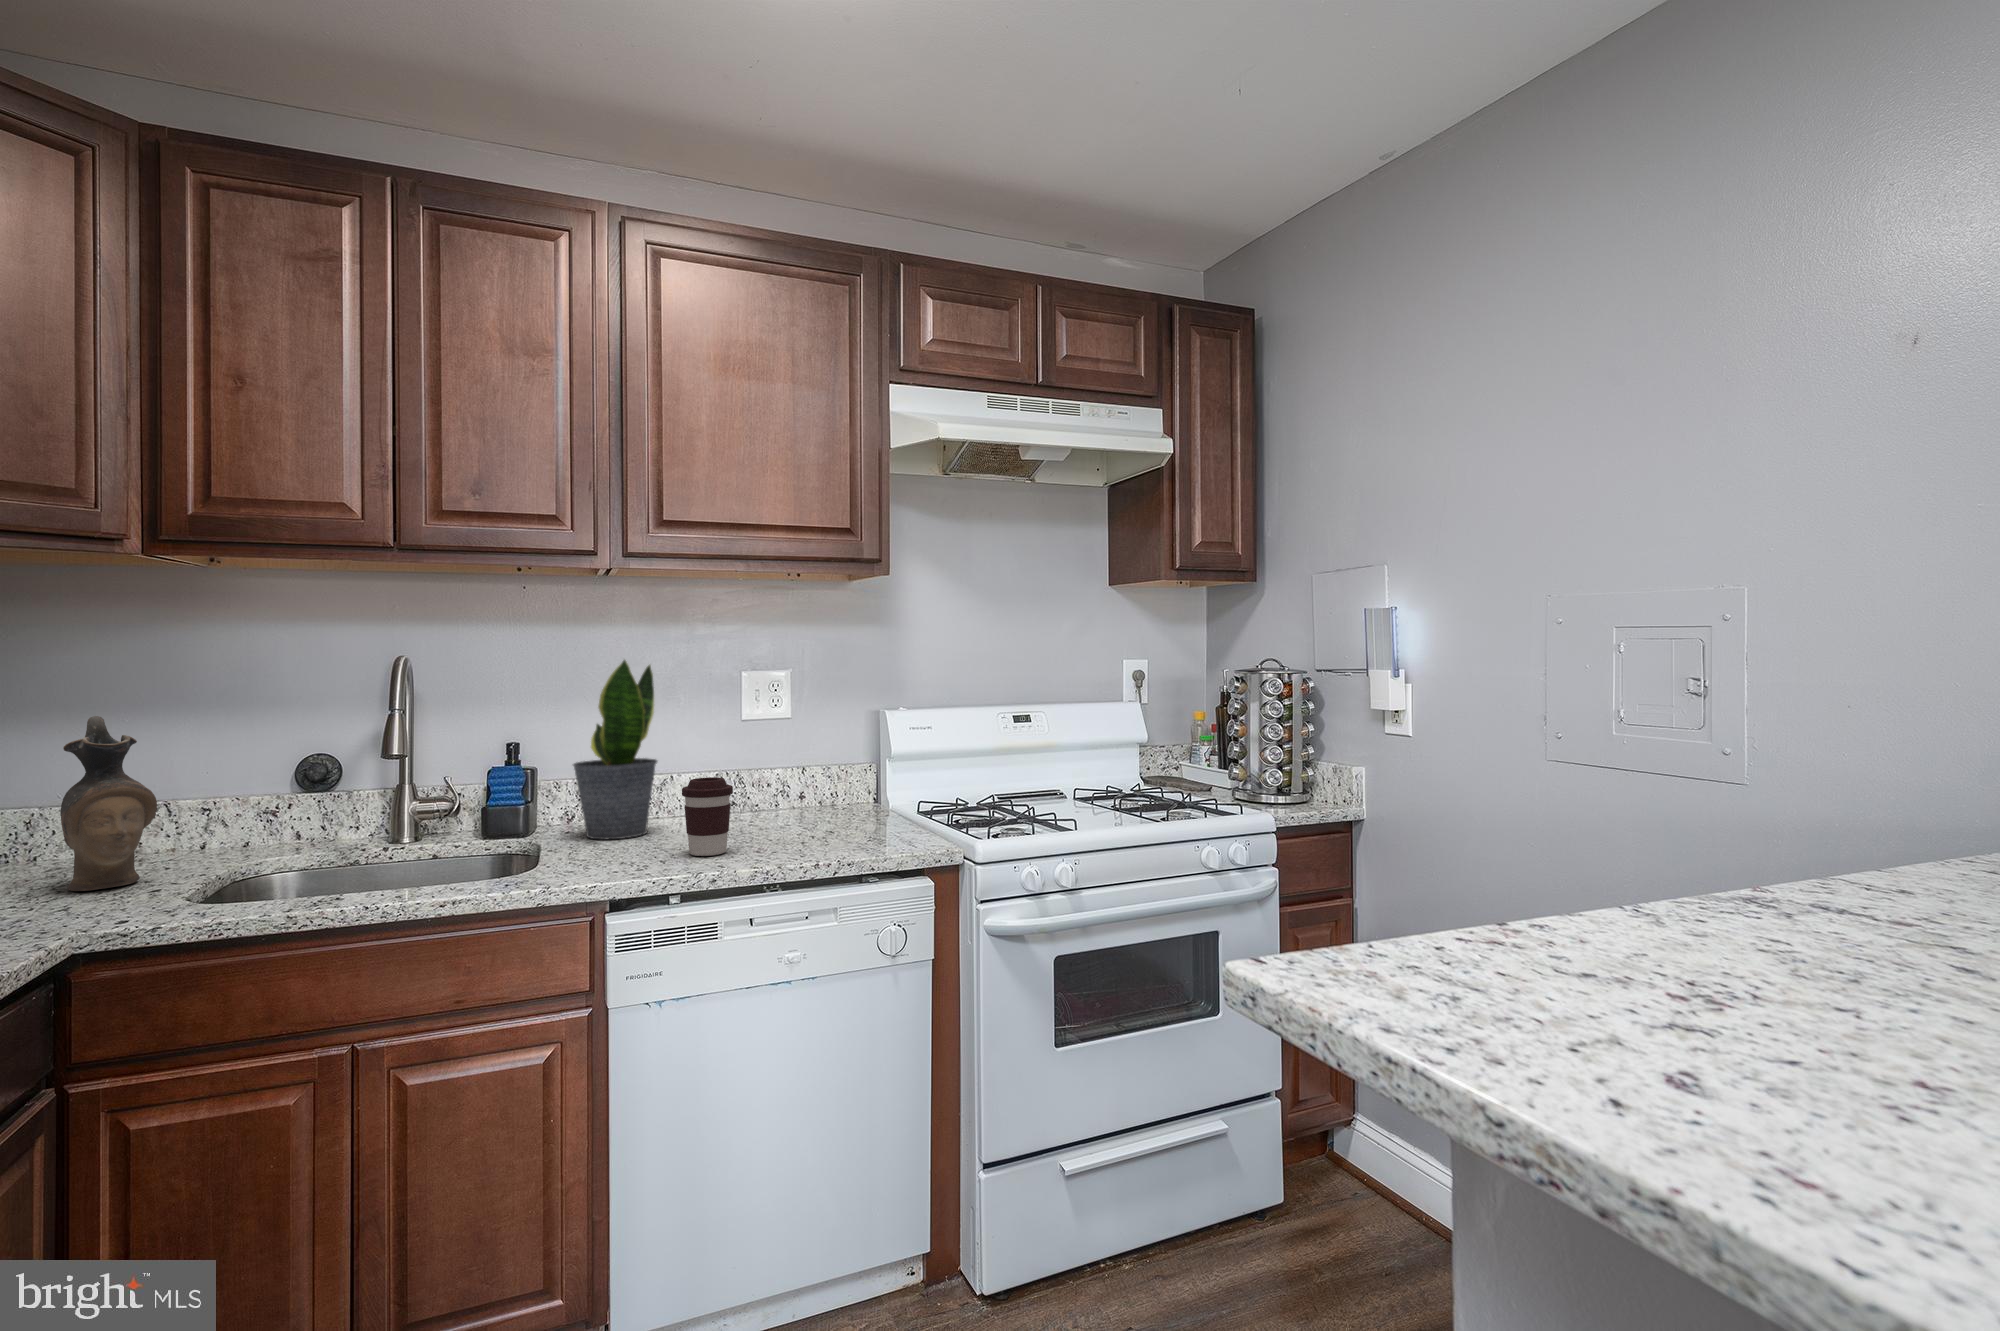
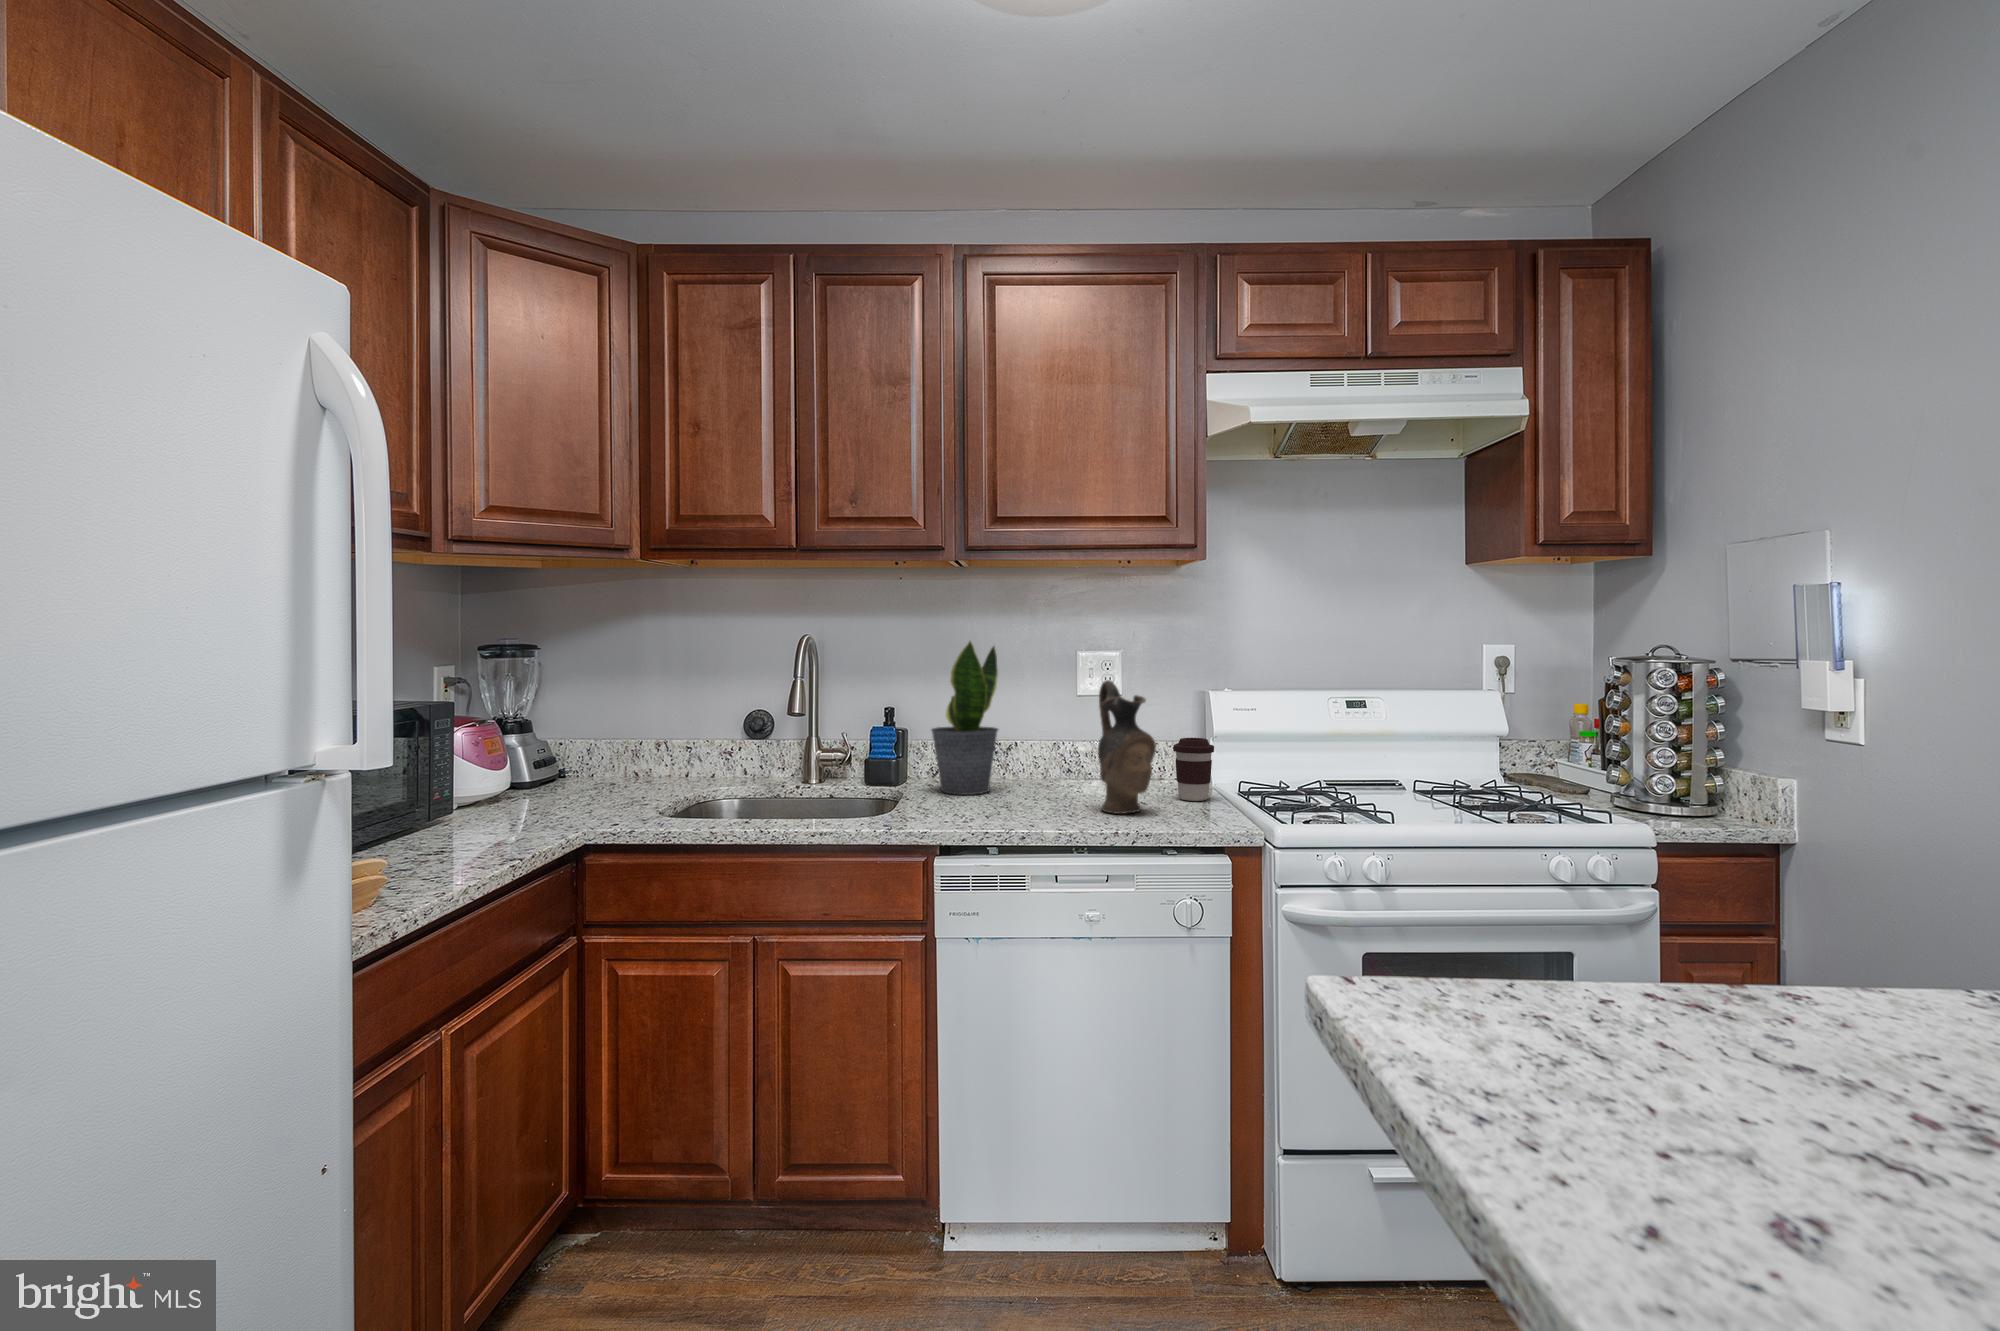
ceramic pitcher: present [61,716,157,891] -> present [1098,680,1156,814]
coffee cup: present [682,777,733,856] -> present [1173,738,1214,801]

